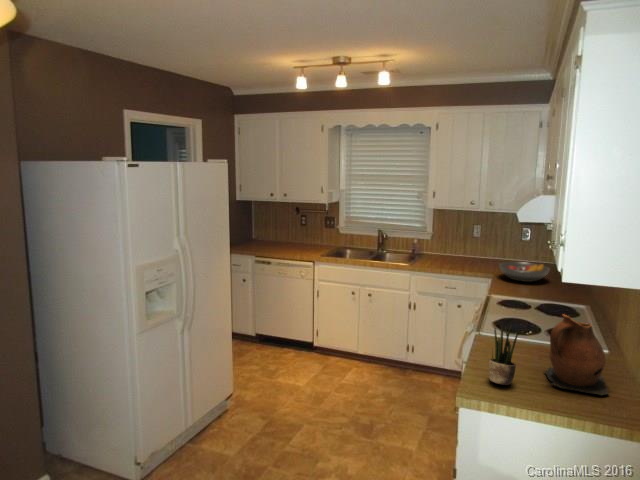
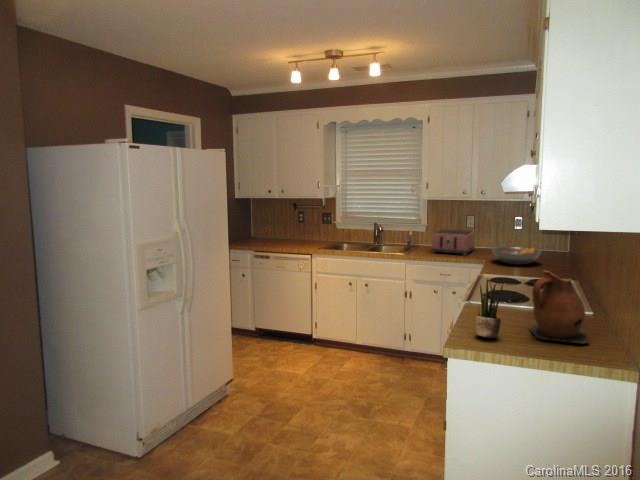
toaster: none [436,239,480,268] -> present [431,230,475,255]

